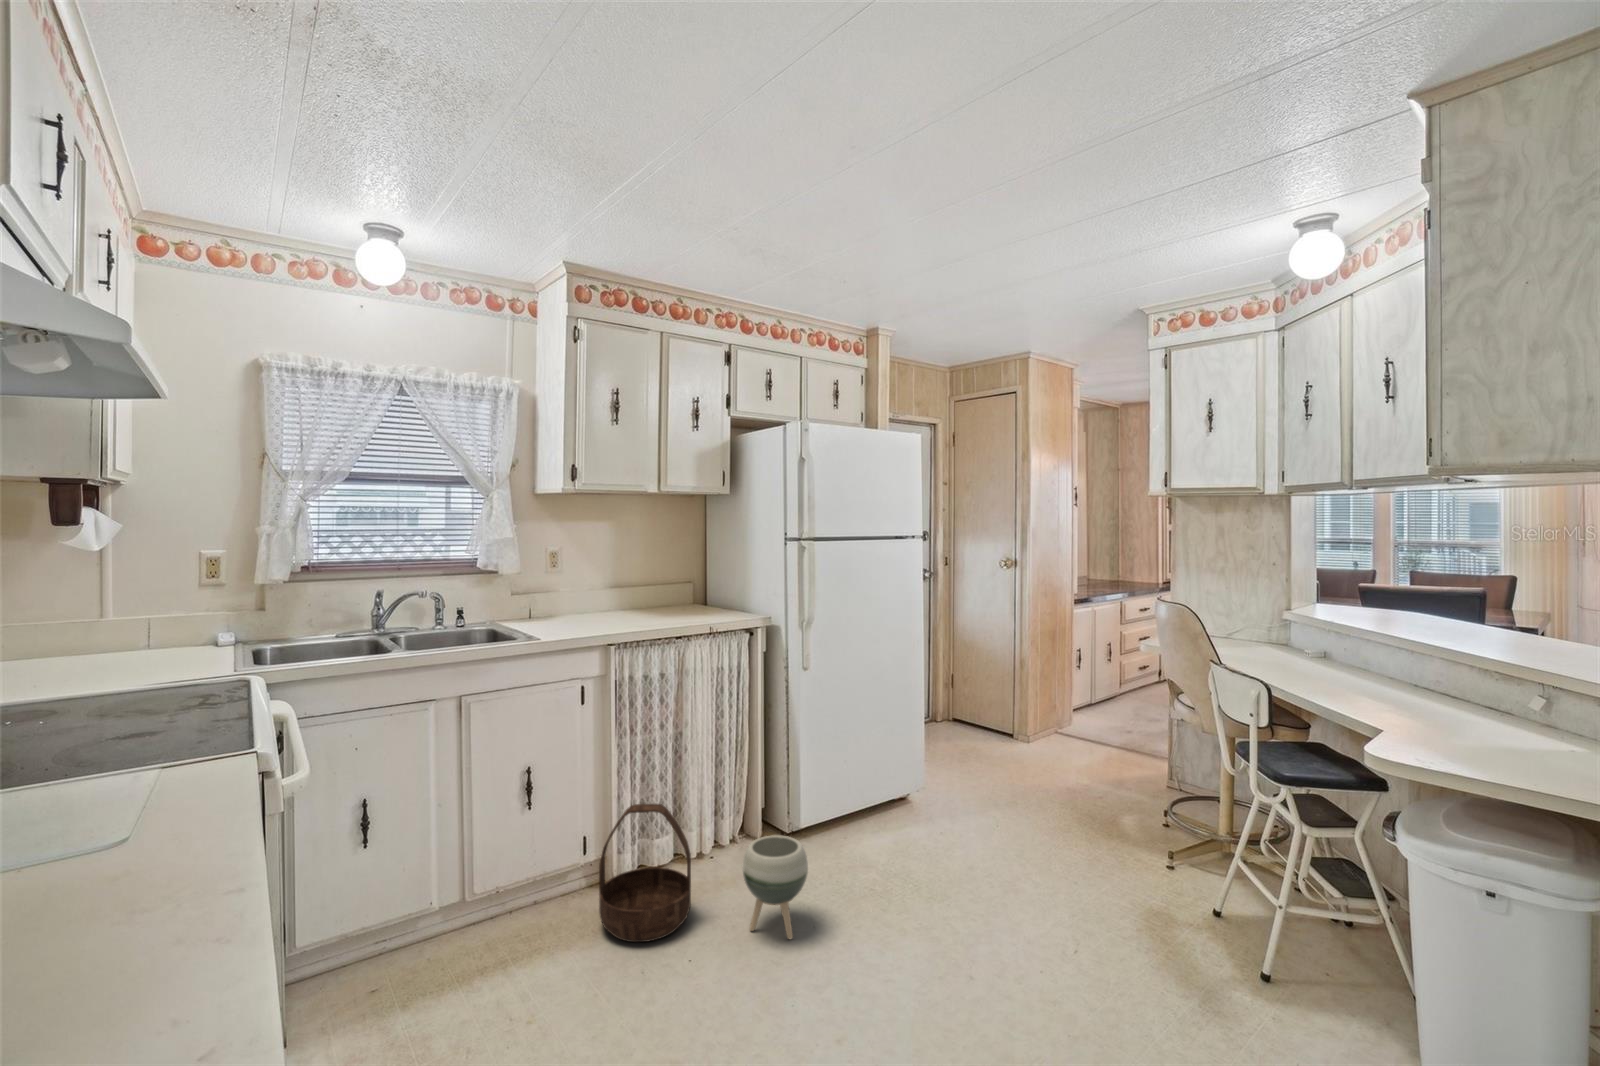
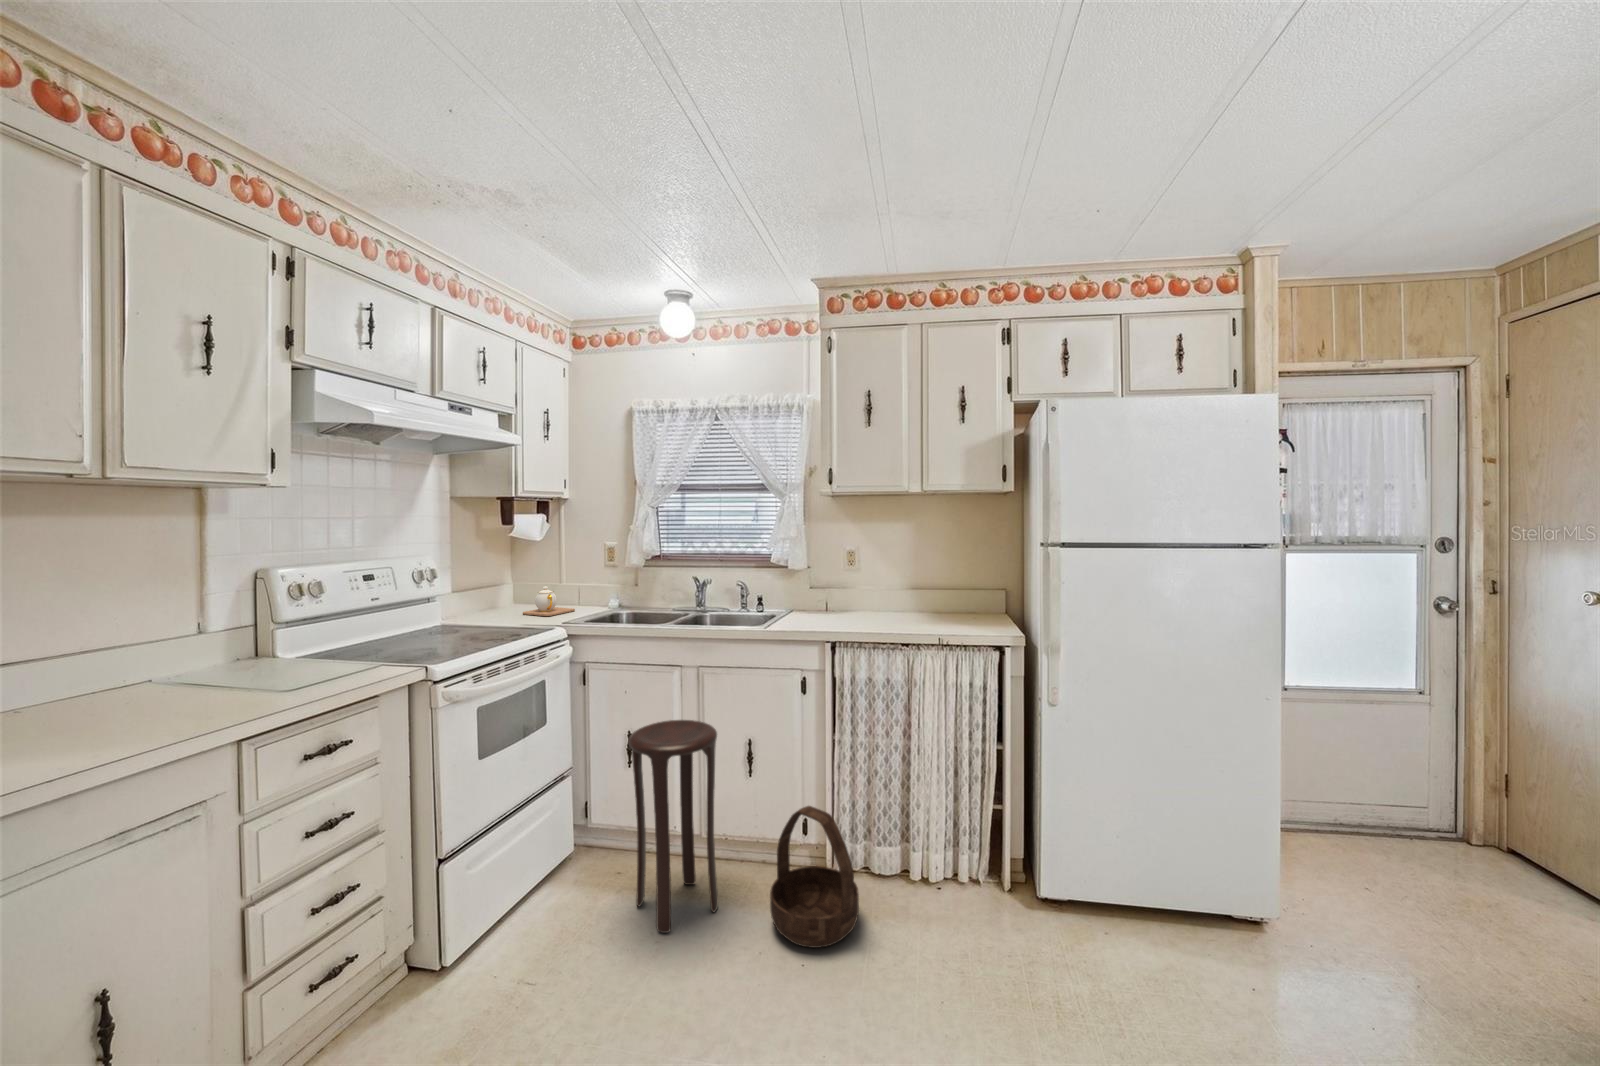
teapot: none [64,618,164,667] -> present [523,586,575,616]
stool: none [425,748,538,999] -> present [628,720,718,933]
planter: present [742,835,808,939] -> none [874,889,951,1022]

